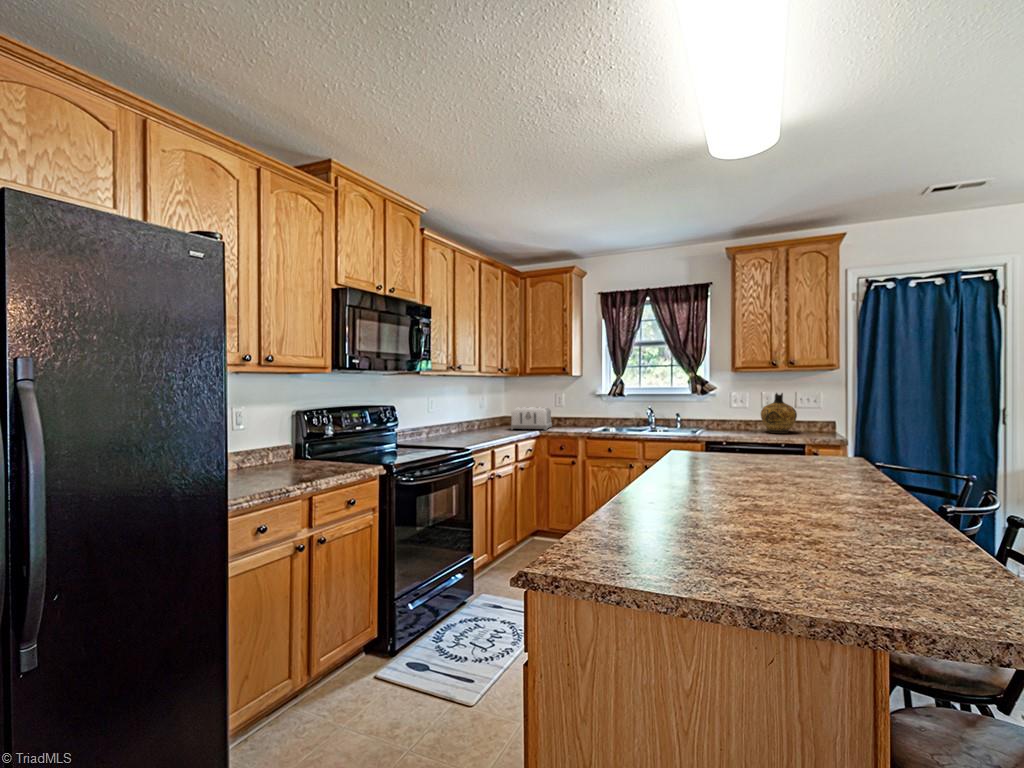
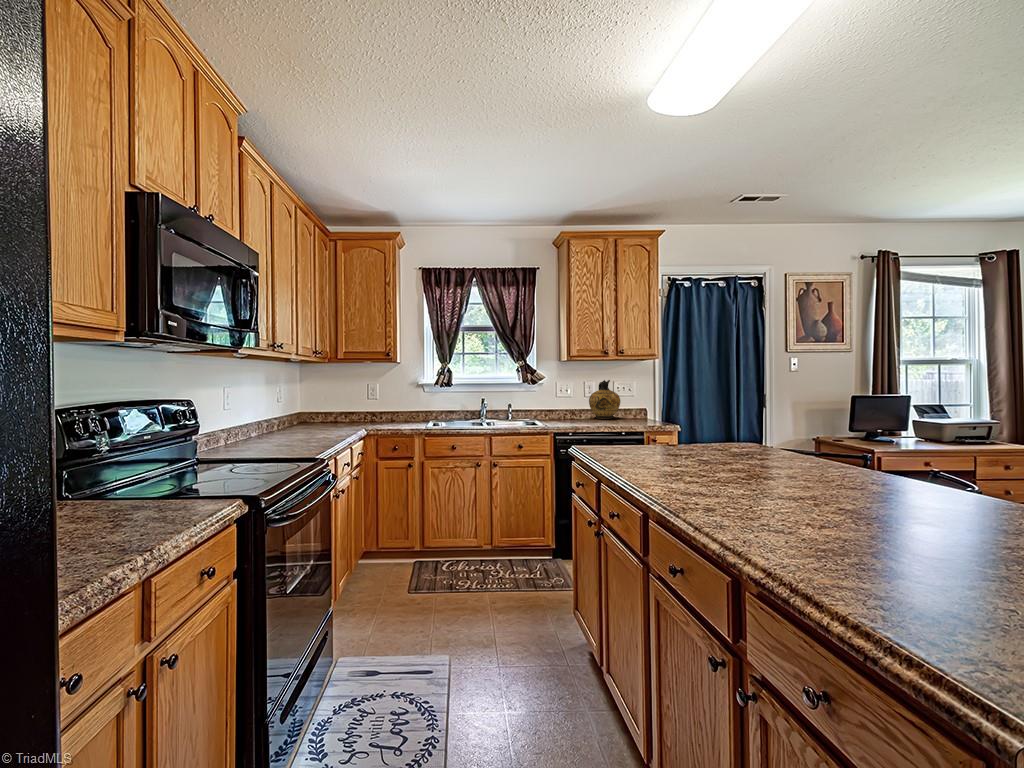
toaster: present [511,407,552,430] -> none [323,401,371,430]

